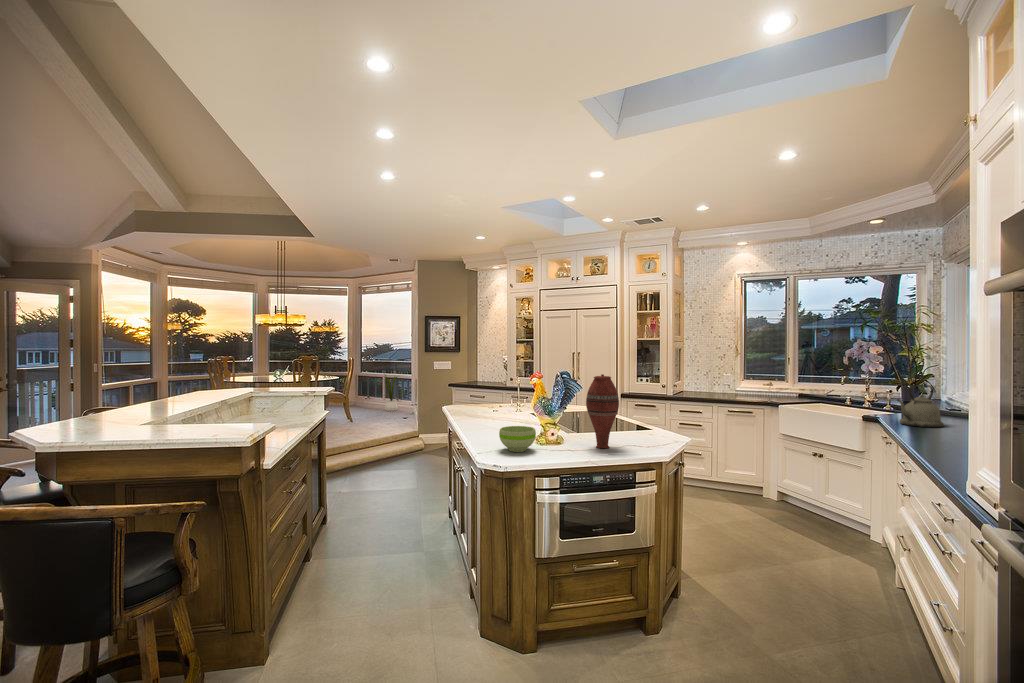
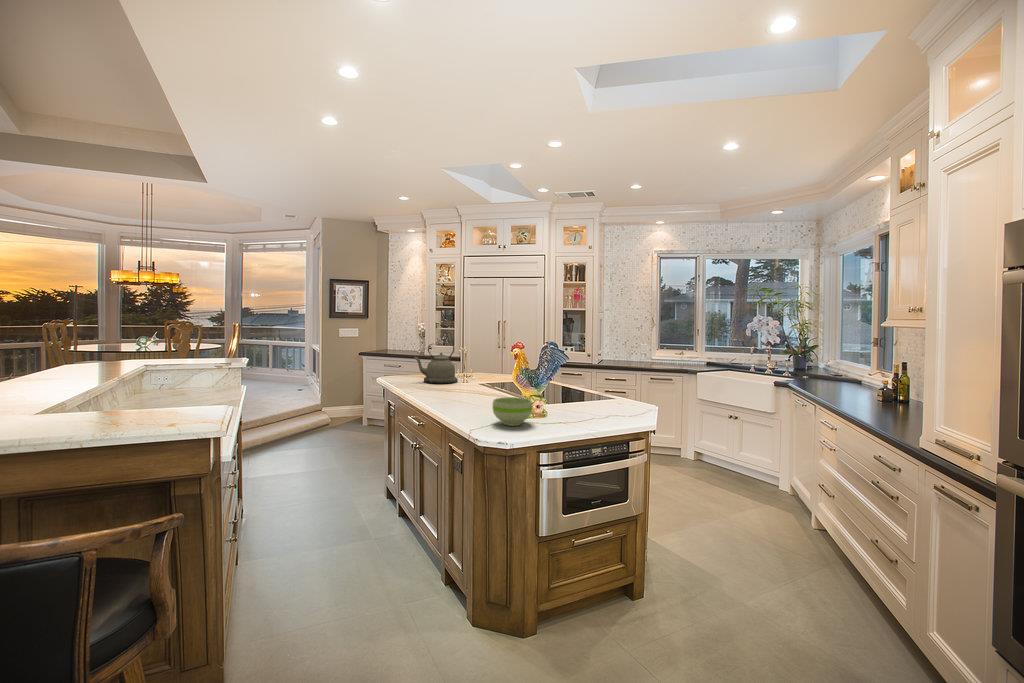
vase: present [586,374,619,448] -> none [580,341,615,419]
house plant: present [385,375,401,411] -> none [267,339,296,383]
kettle: present [897,386,944,427] -> present [414,344,458,384]

